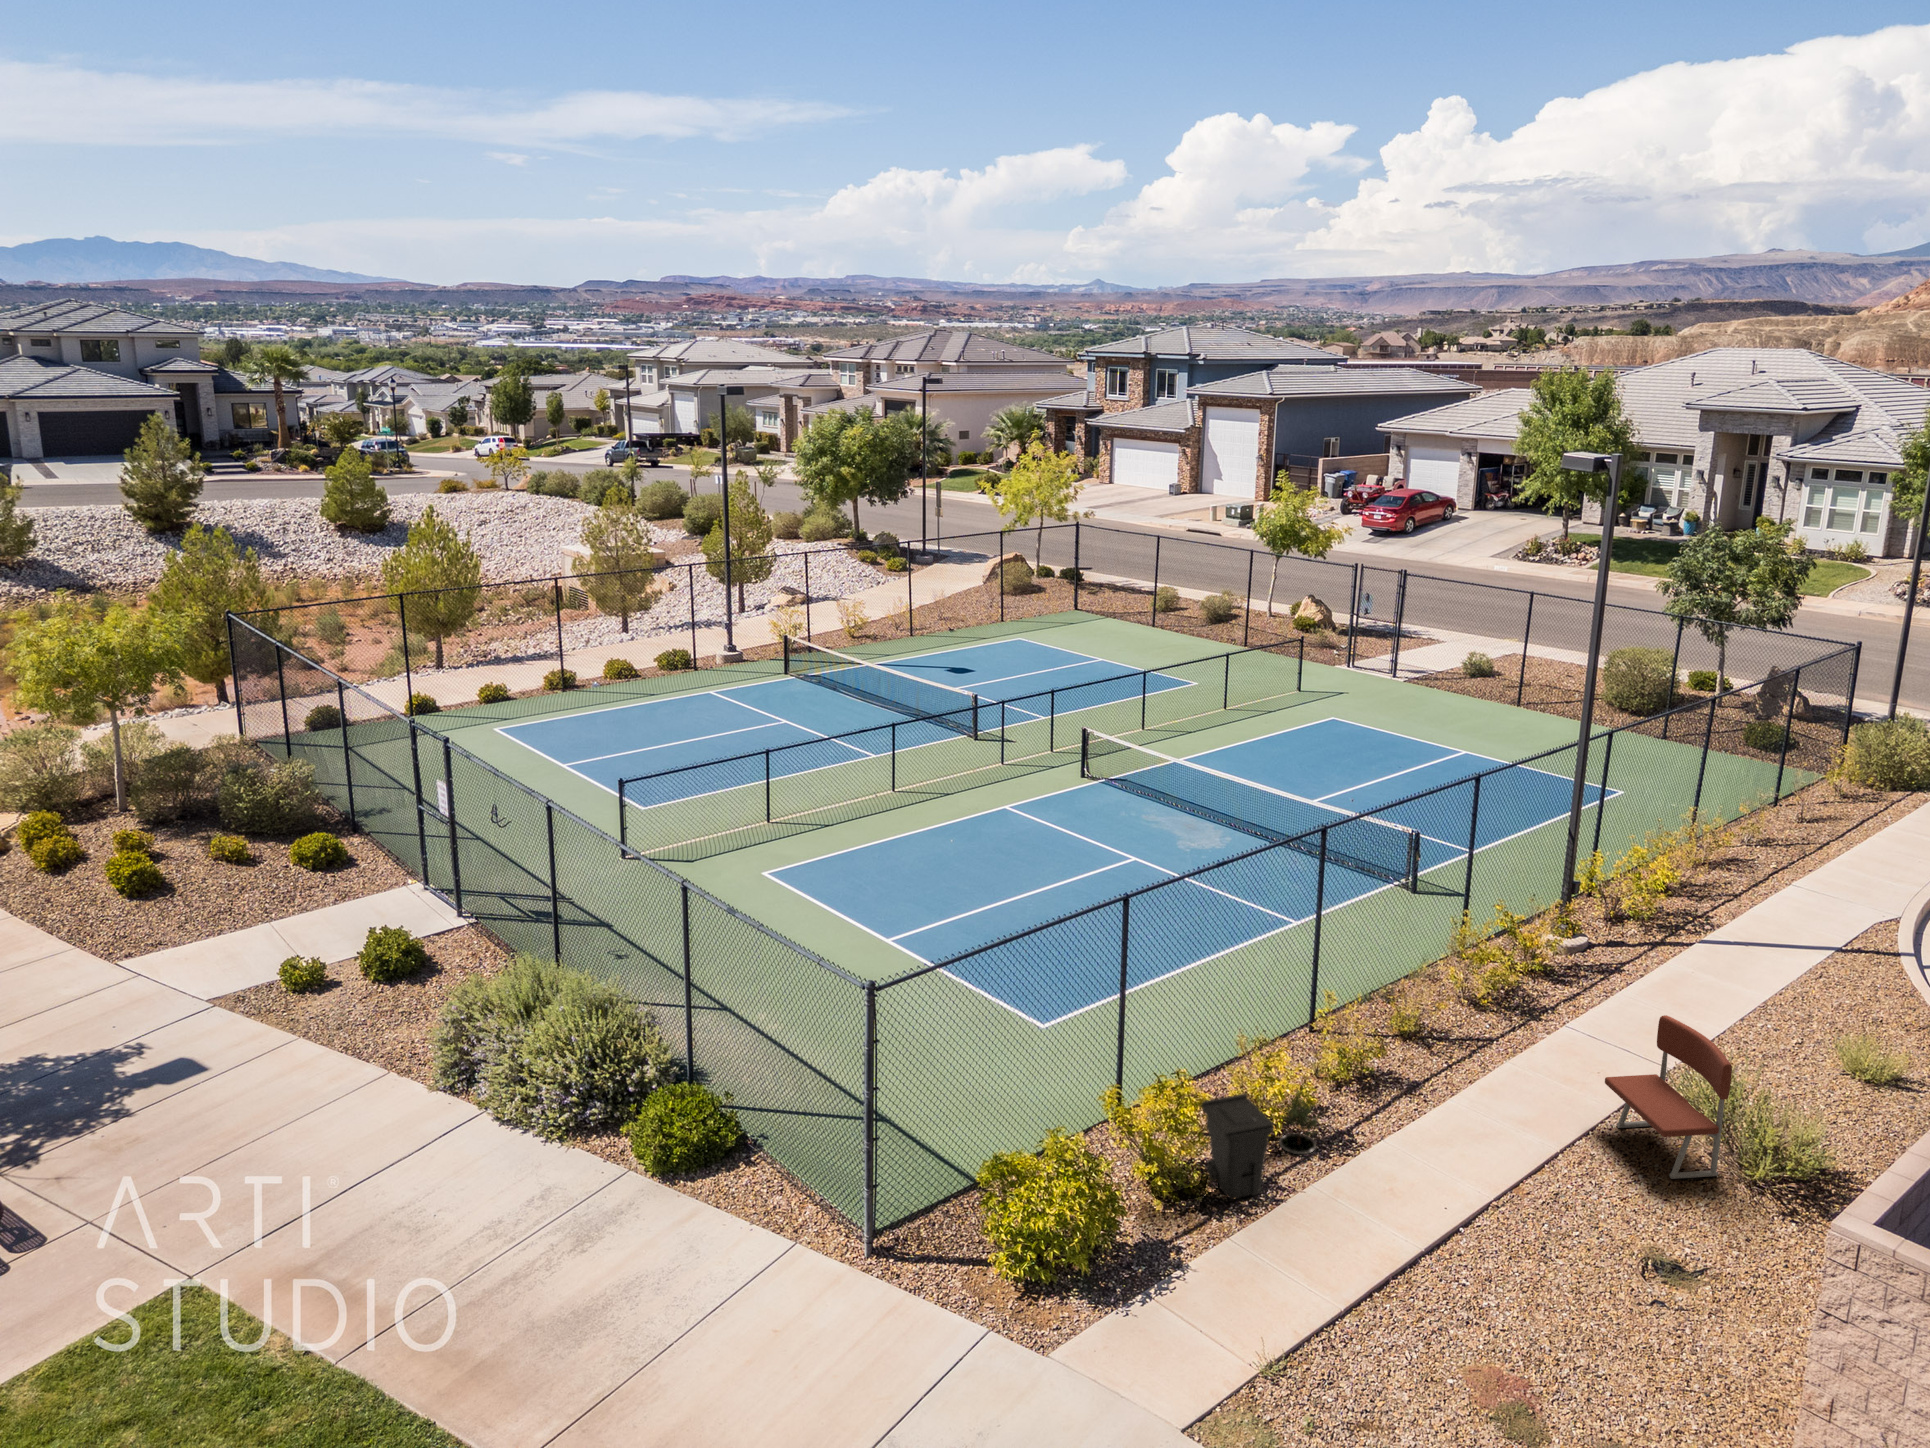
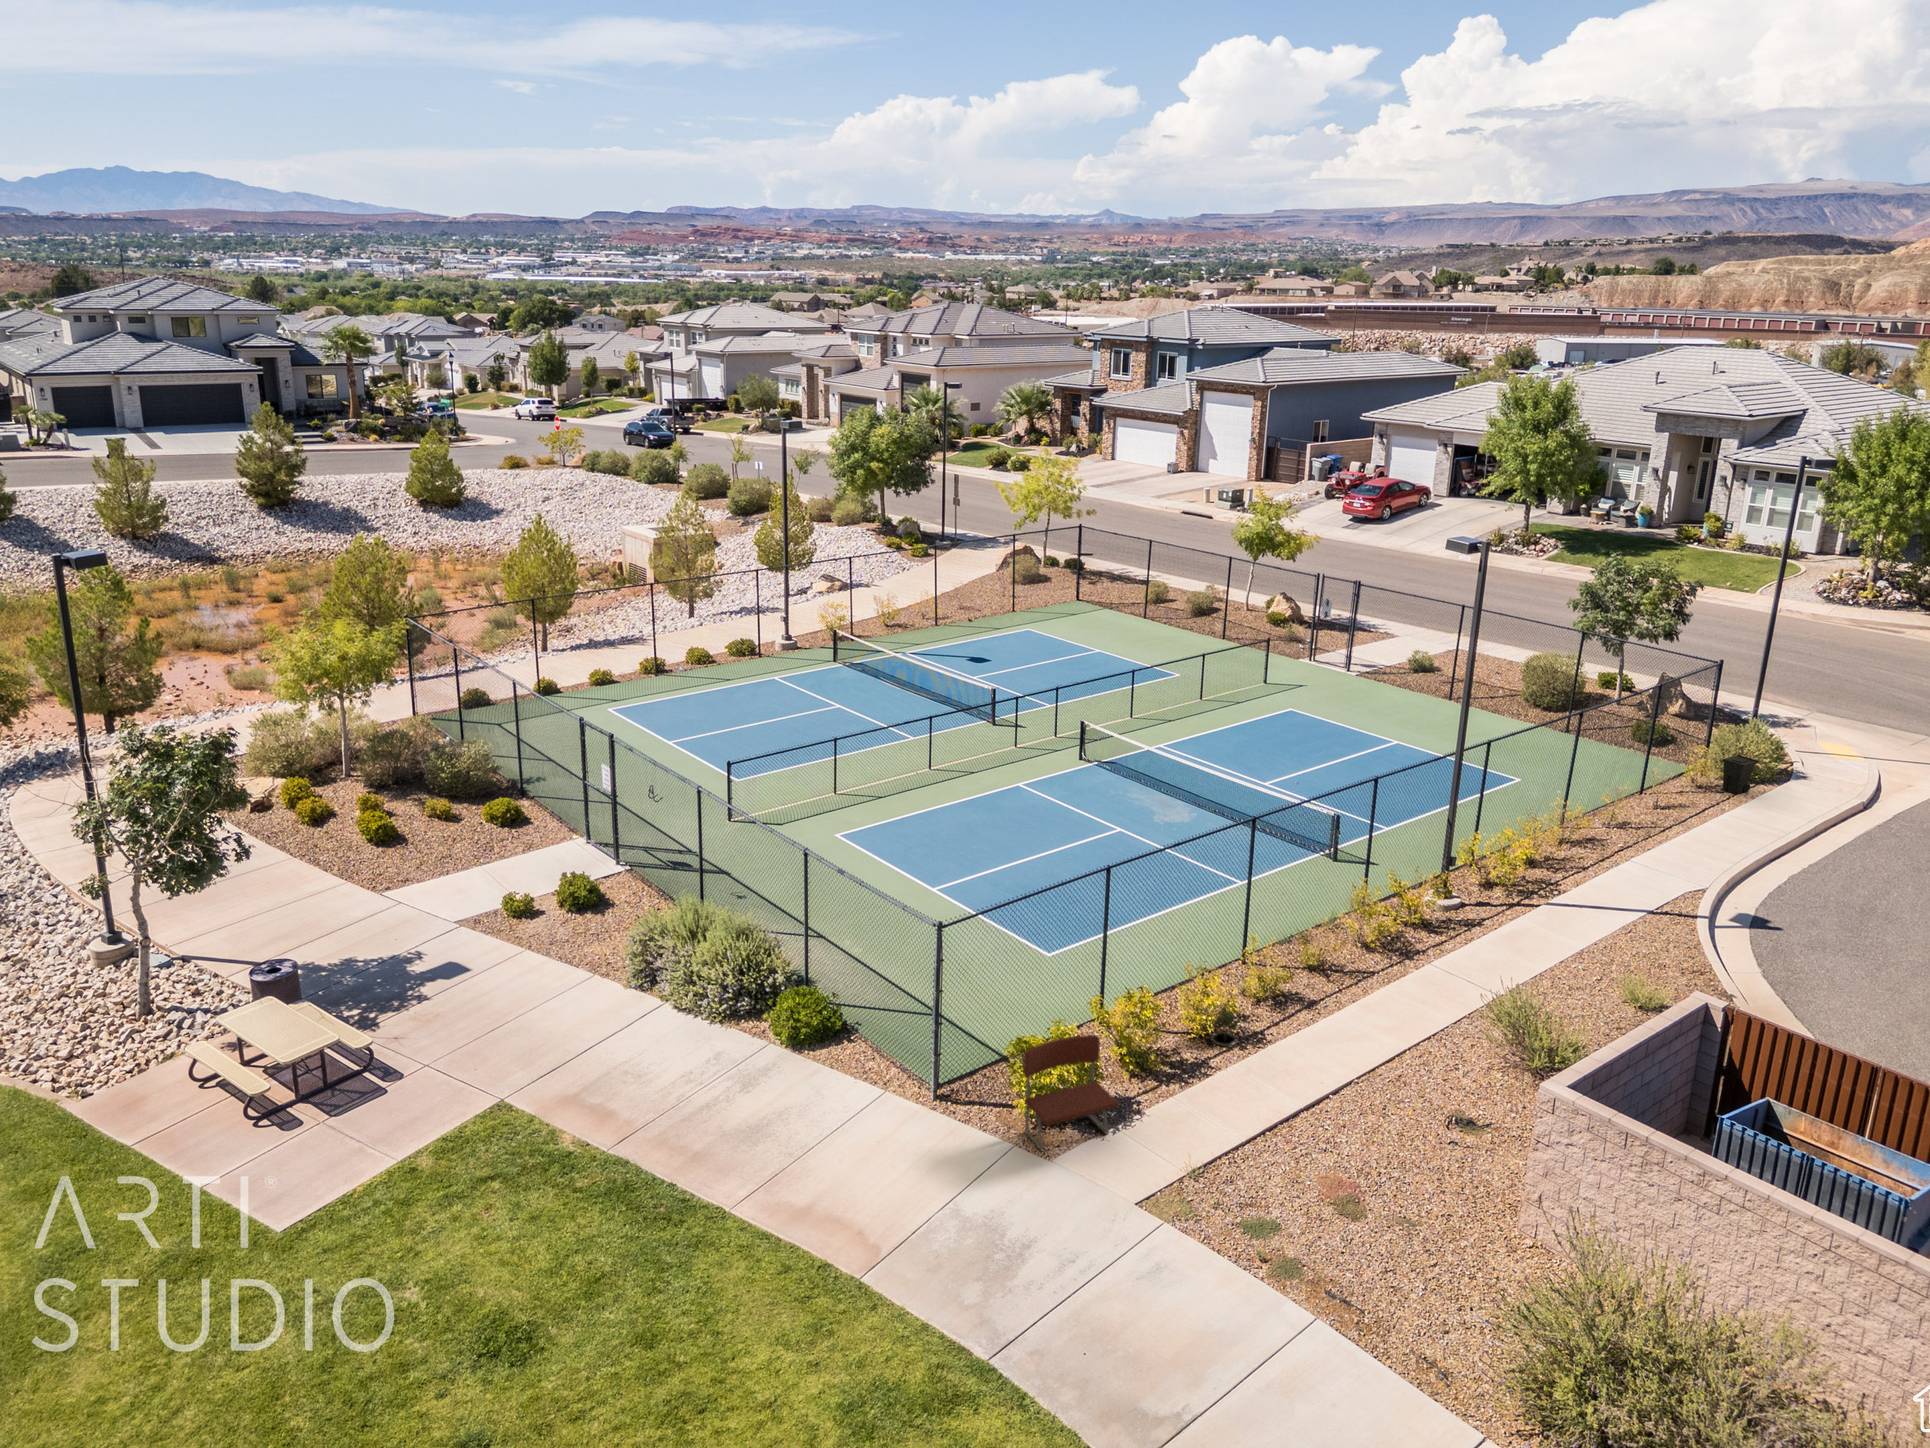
bench: present [1605,1015,1732,1179] -> present [1023,1035,1119,1151]
trash can: present [1200,1093,1274,1199] -> present [1722,755,1760,794]

